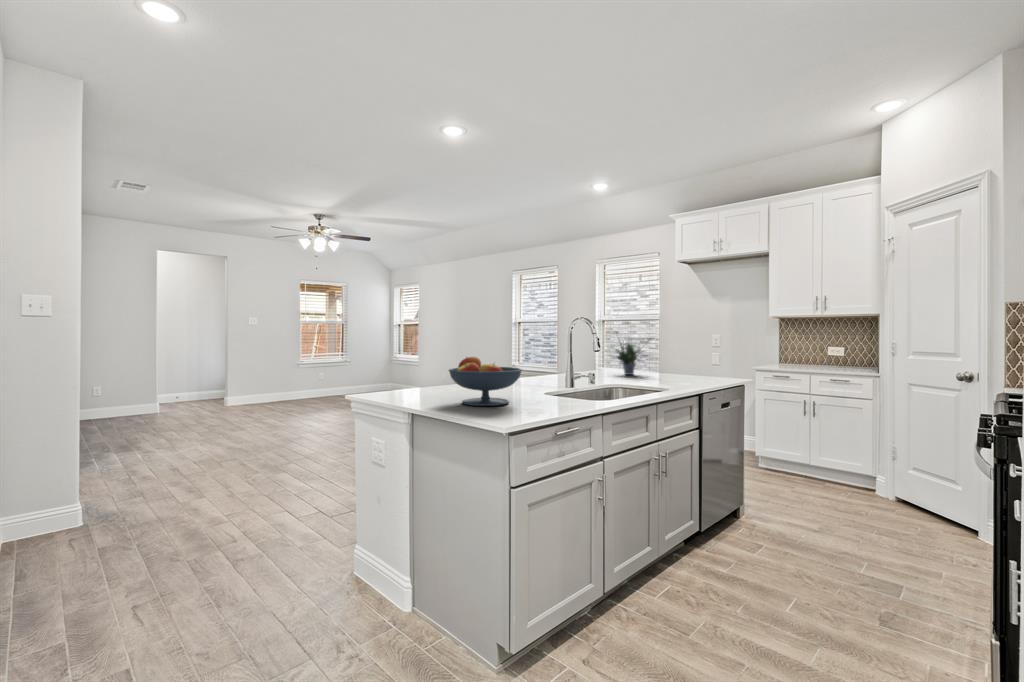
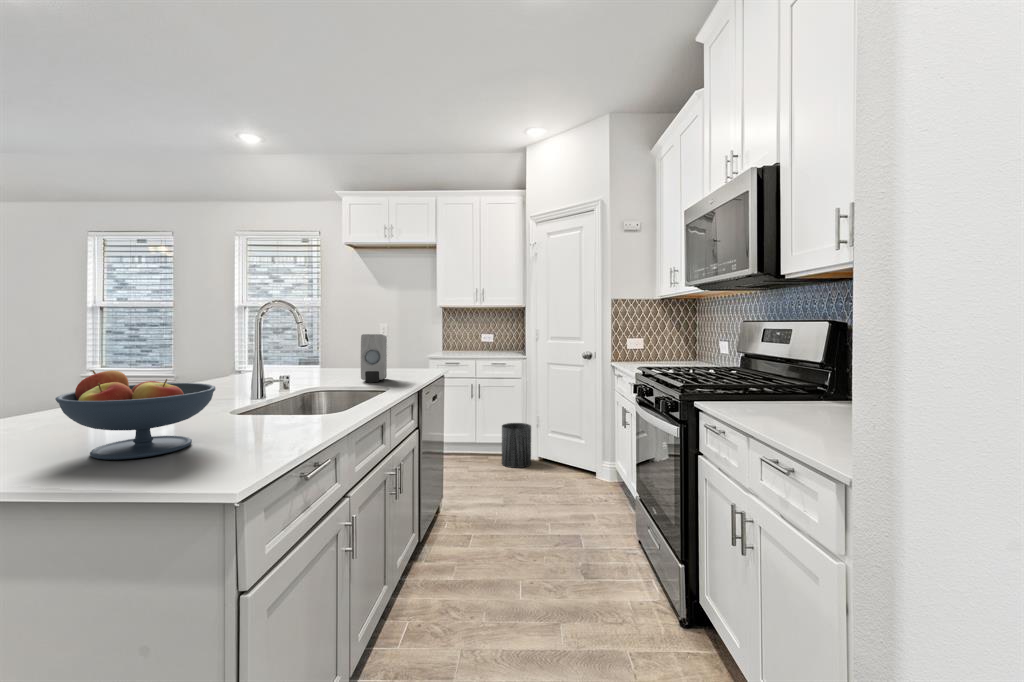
potted plant: present [612,341,644,375] -> none [286,319,348,374]
soap dispenser: none [655,342,682,384] -> present [361,334,387,382]
trash can: none [840,449,882,503] -> present [502,423,531,468]

